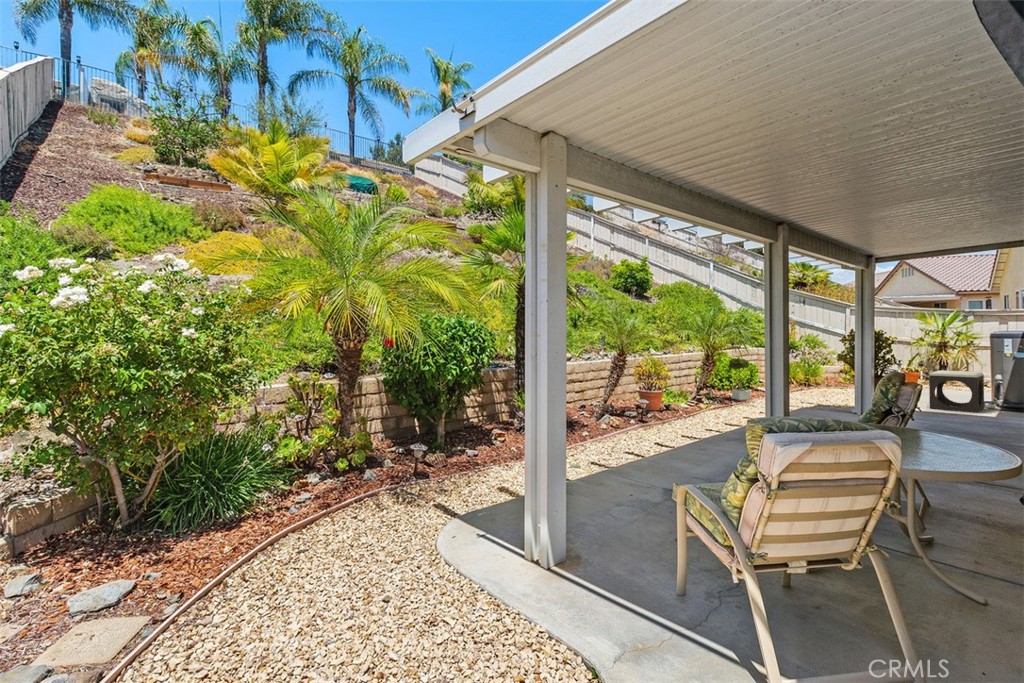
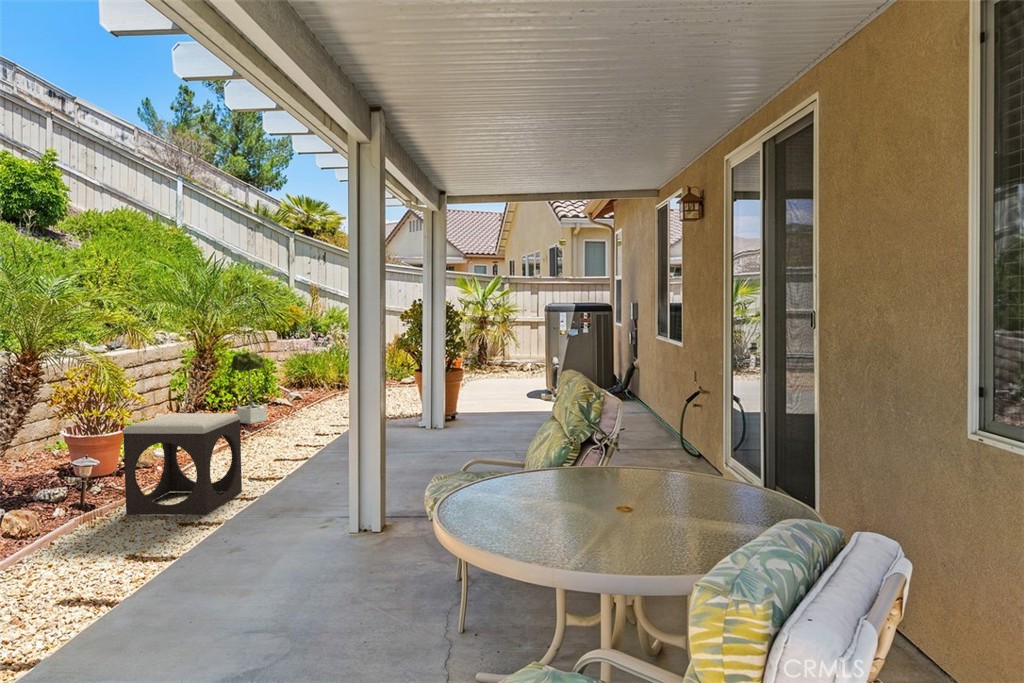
footstool: present [929,370,984,413] -> present [123,413,242,515]

